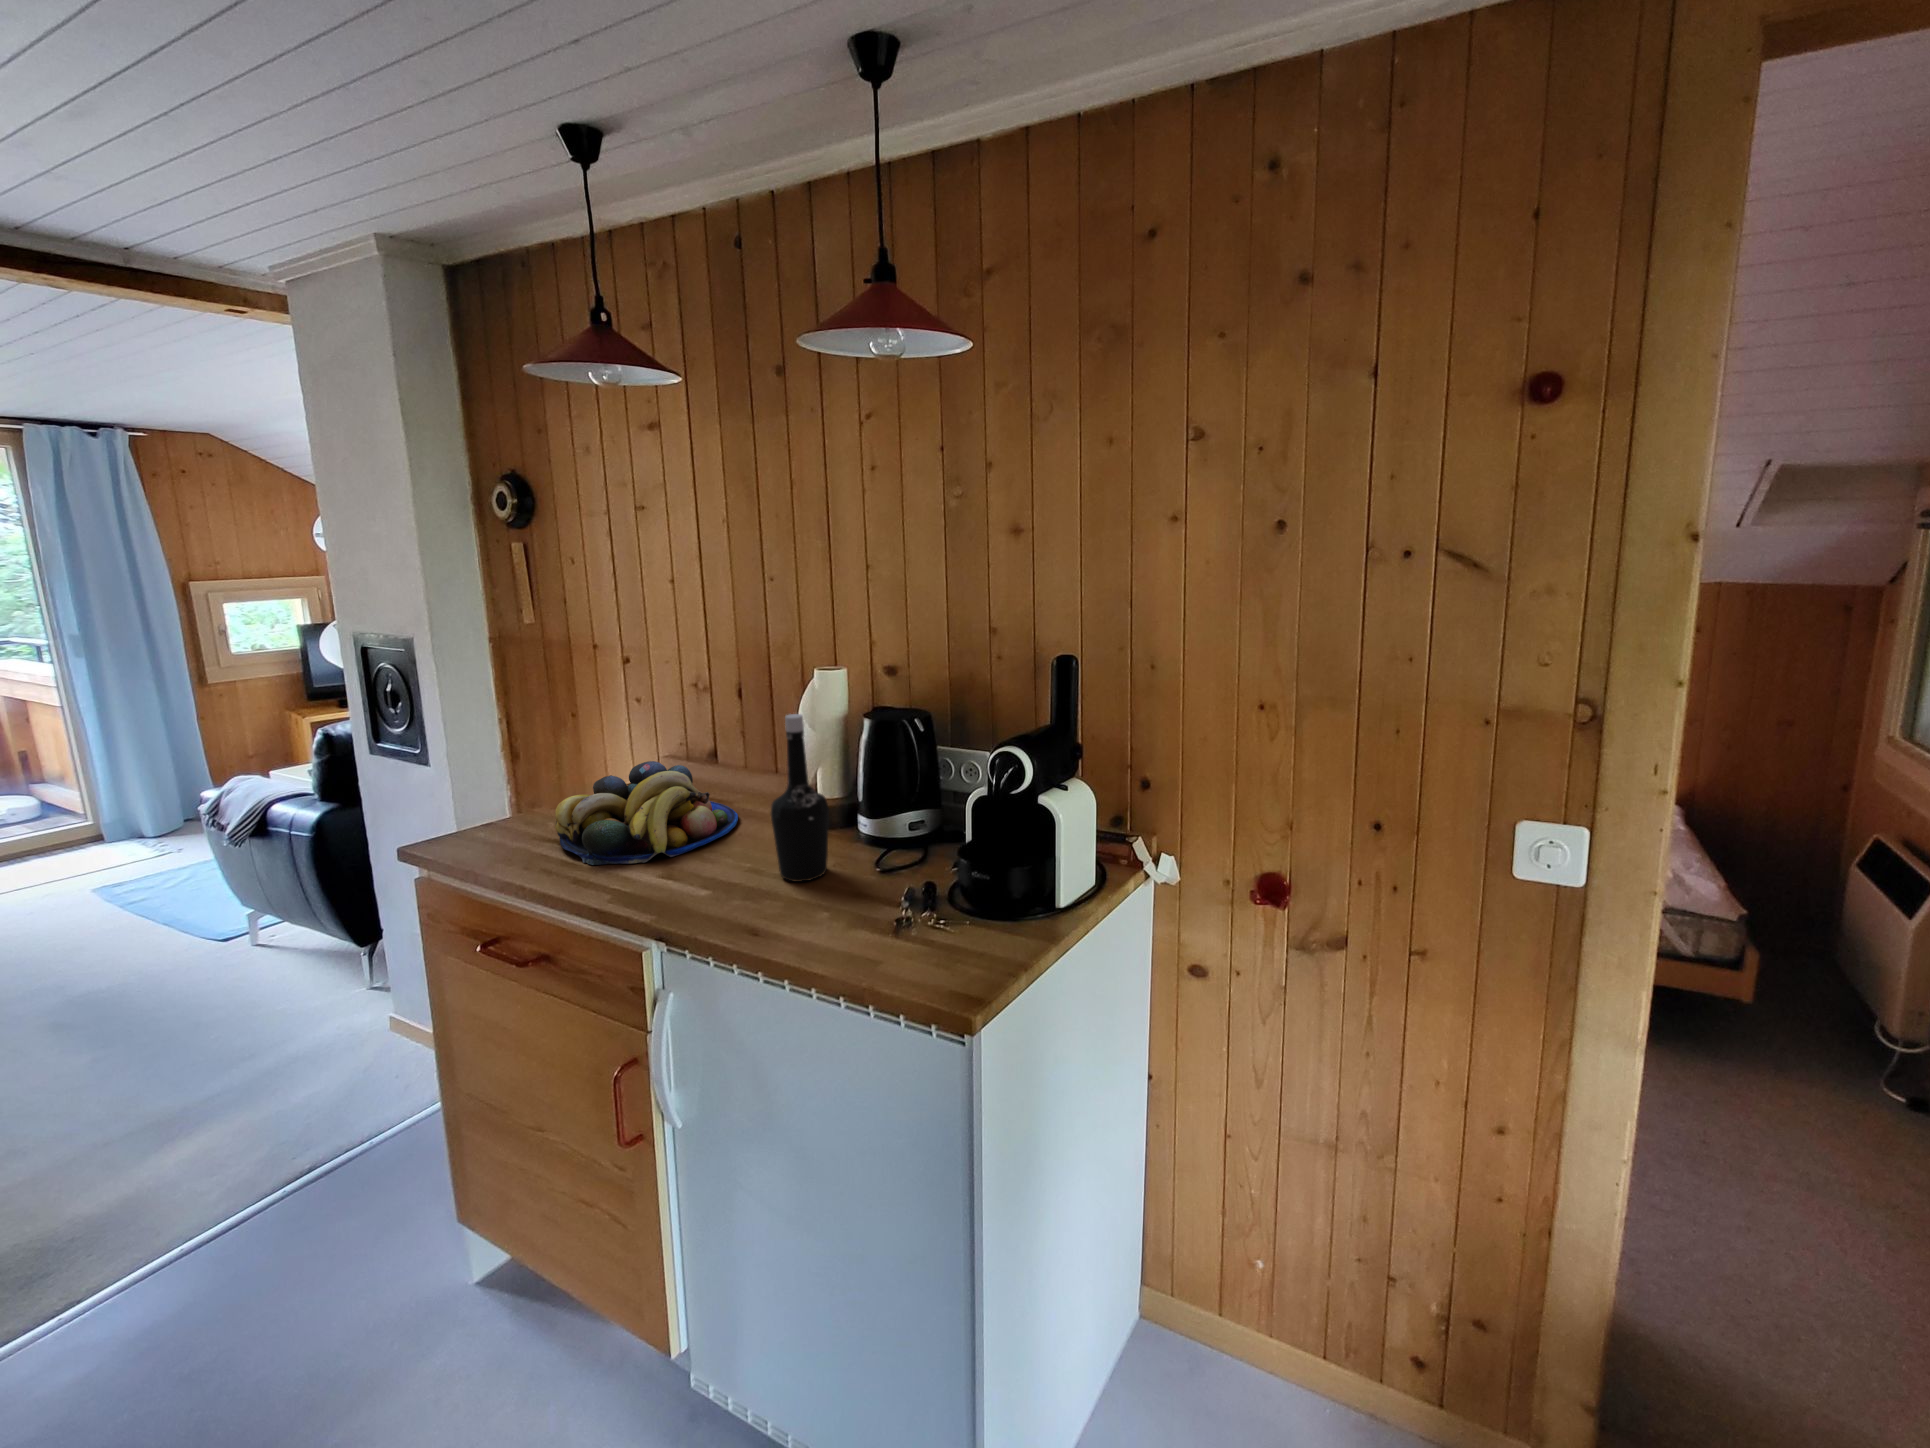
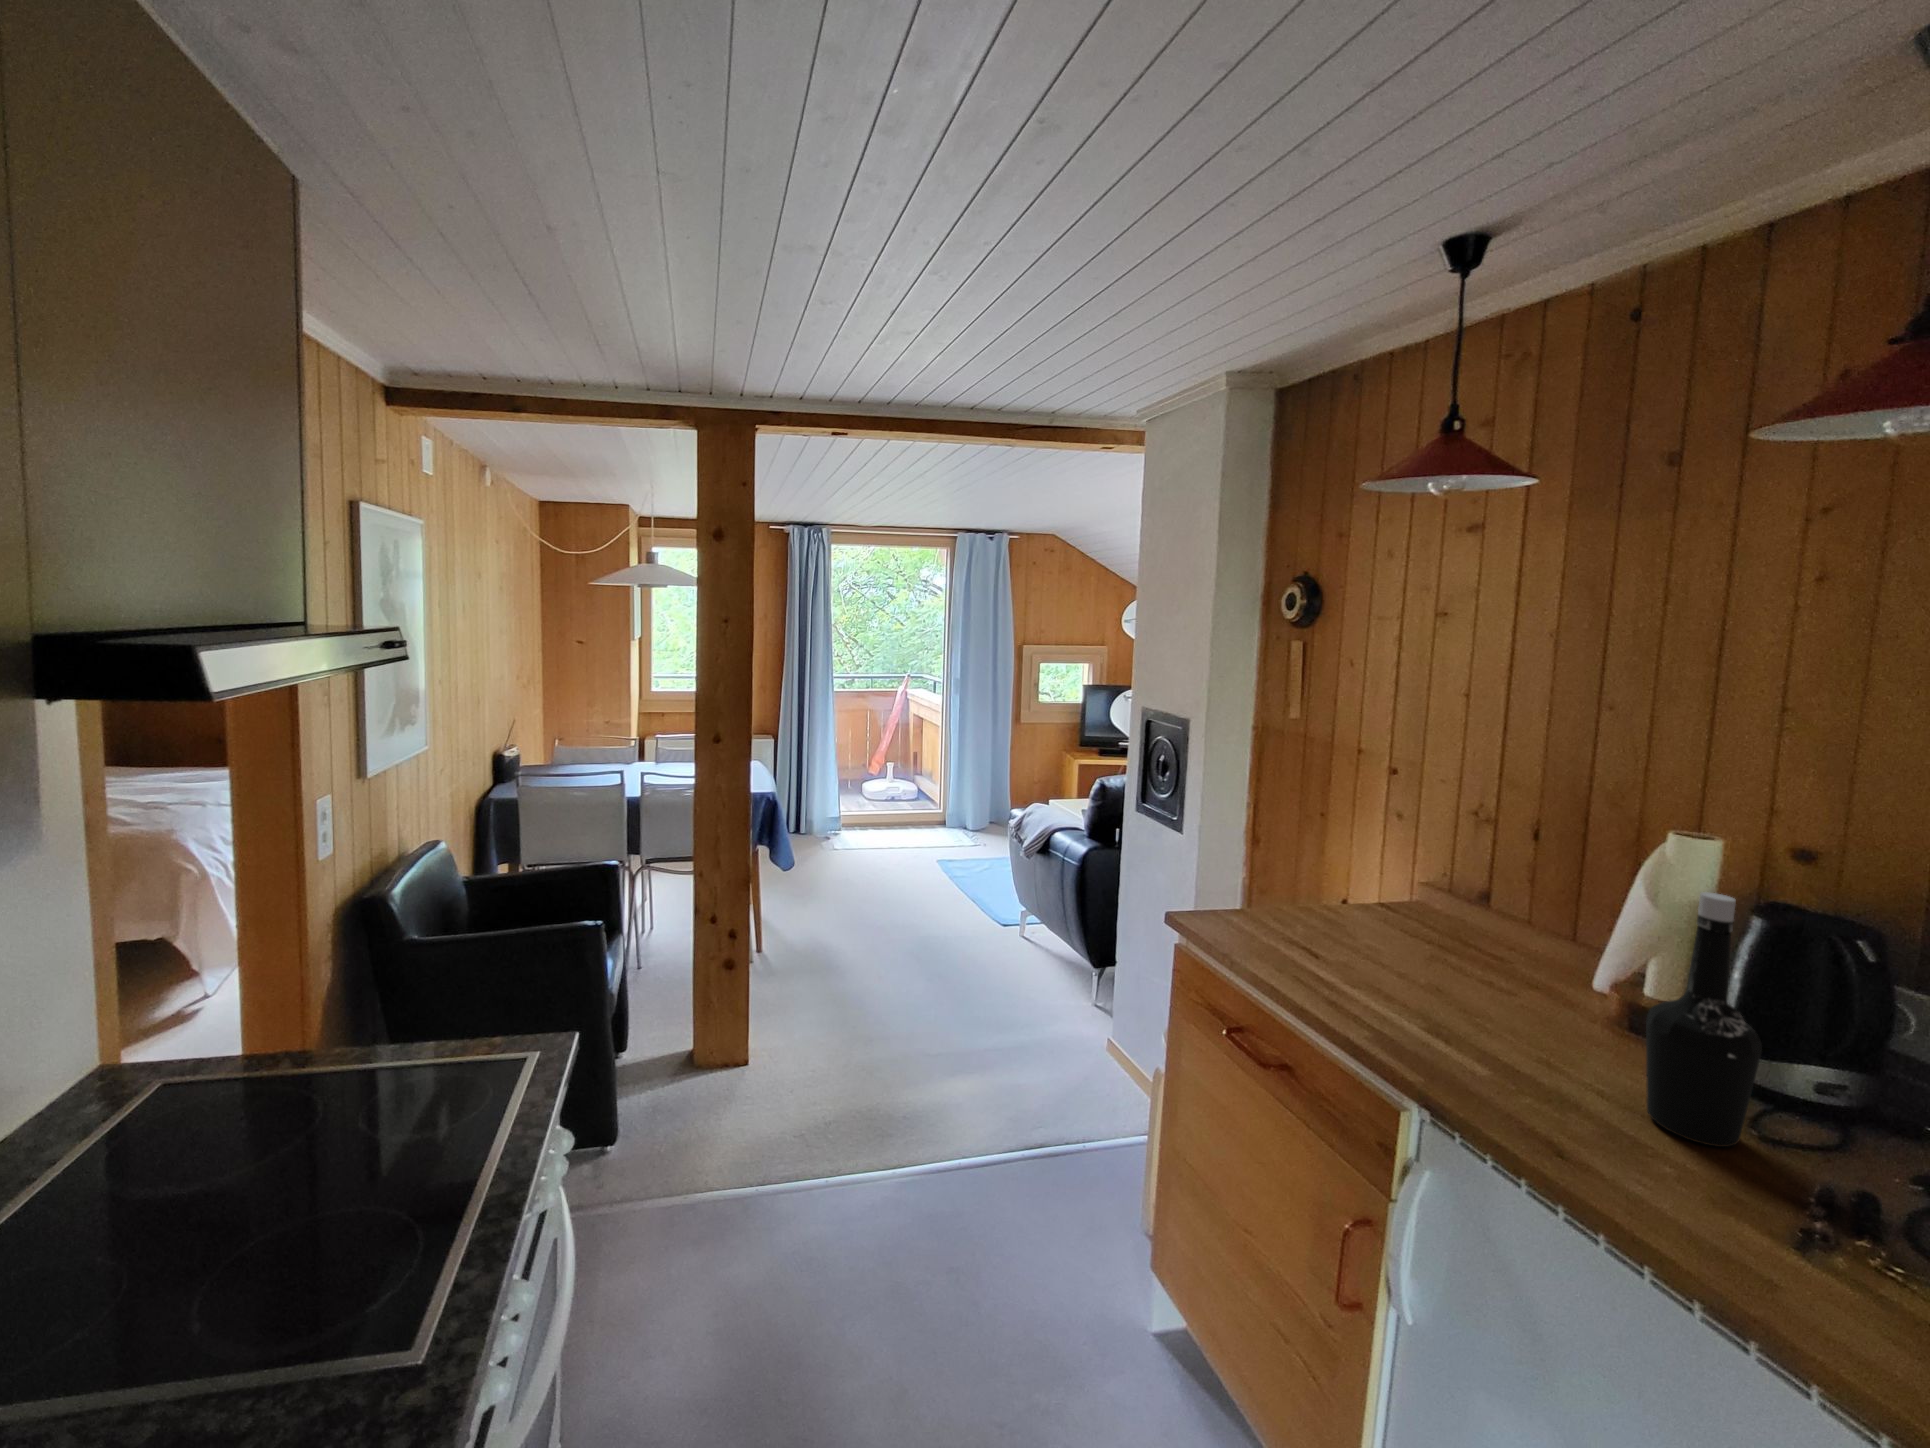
fruit bowl: present [555,761,738,865] -> none [1315,891,1548,1020]

